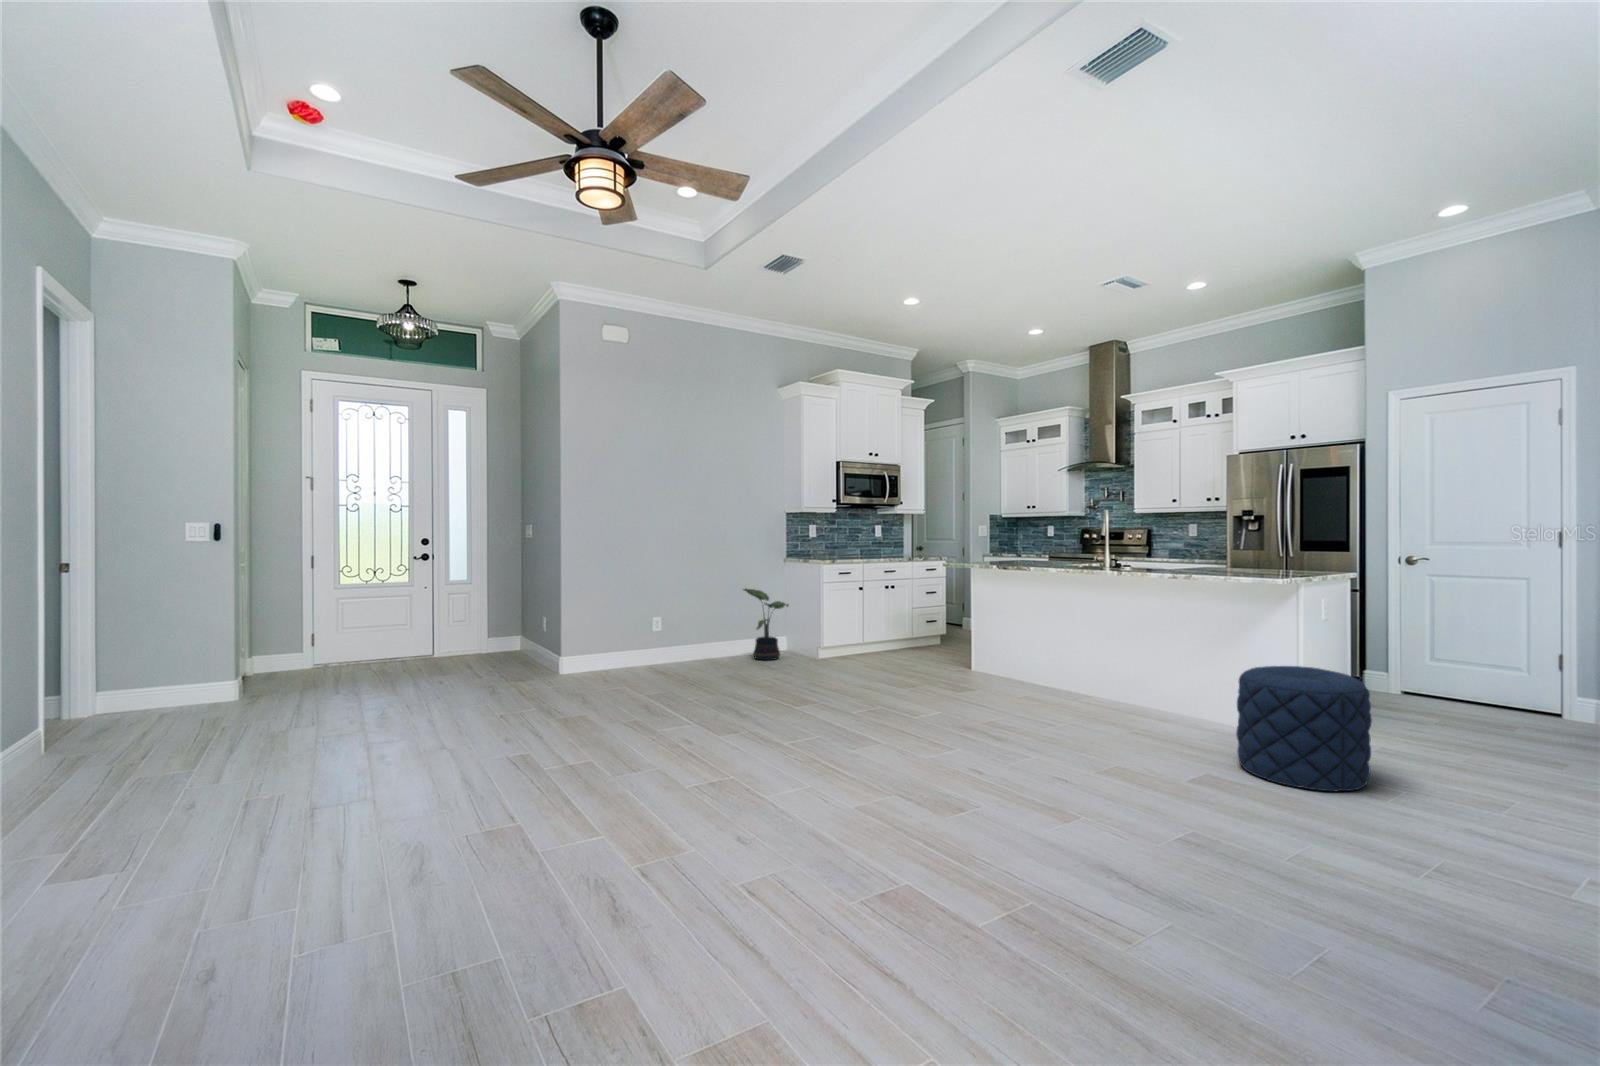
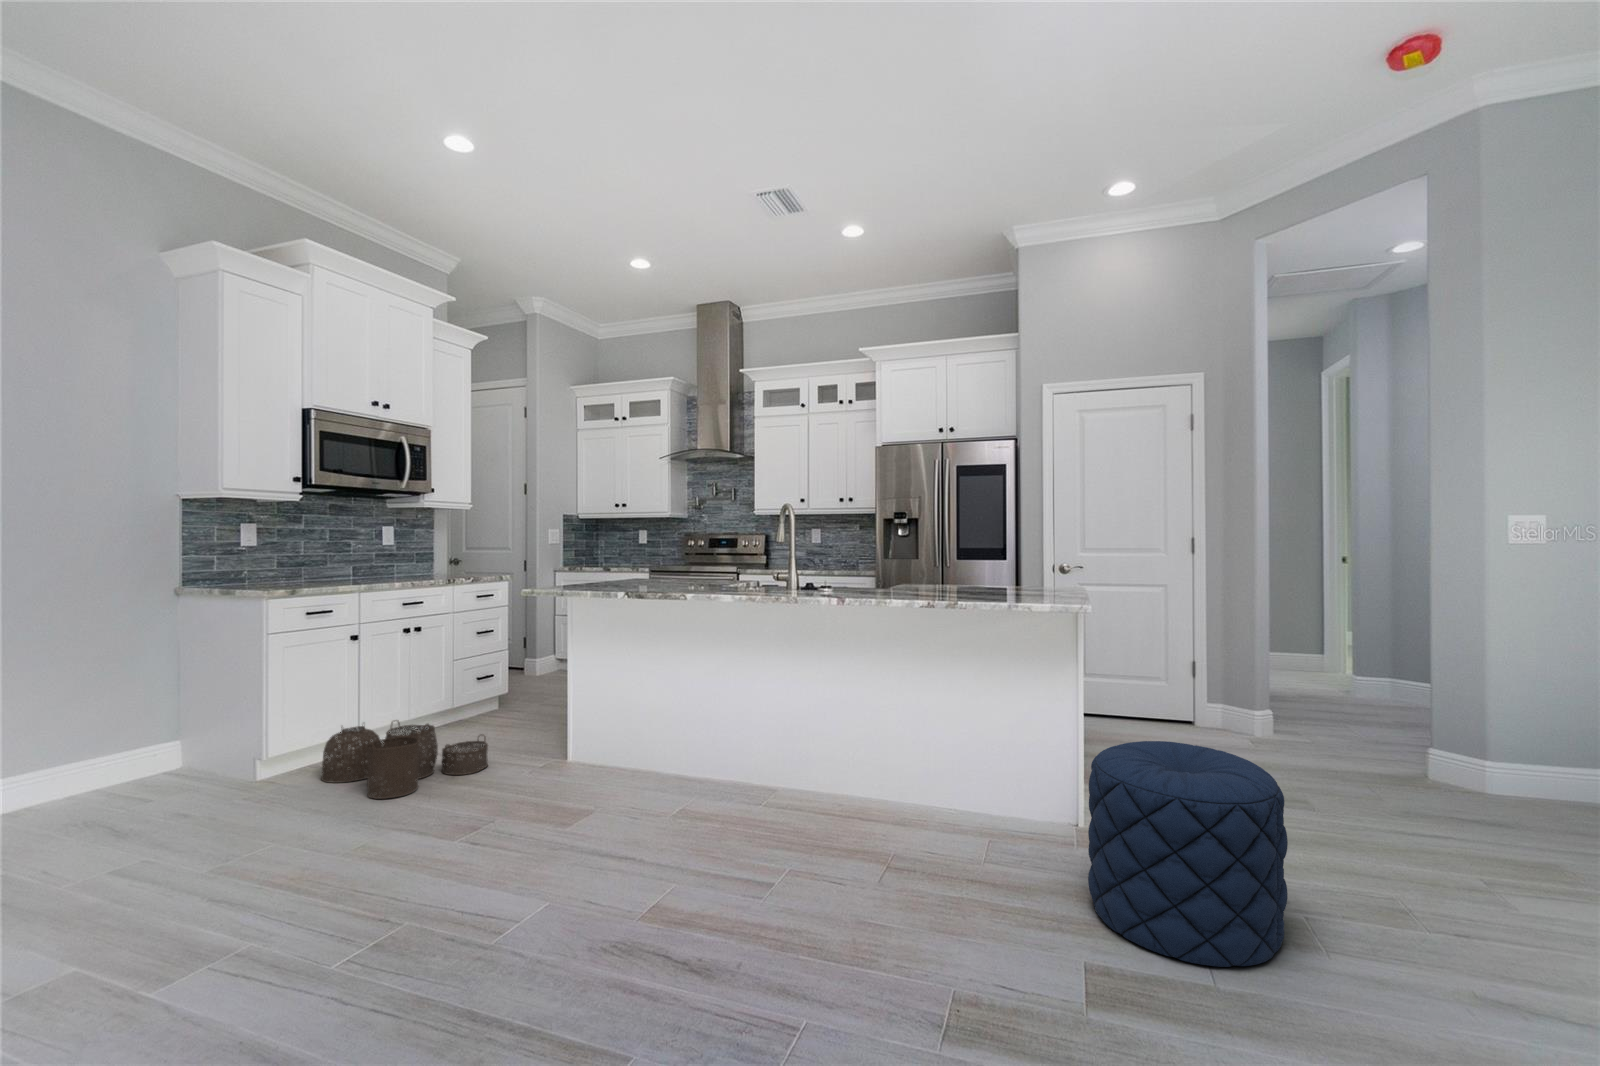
potted plant: present [744,589,788,660] -> none [39,661,180,821]
woven basket: none [846,632,927,669] -> present [321,720,488,799]

